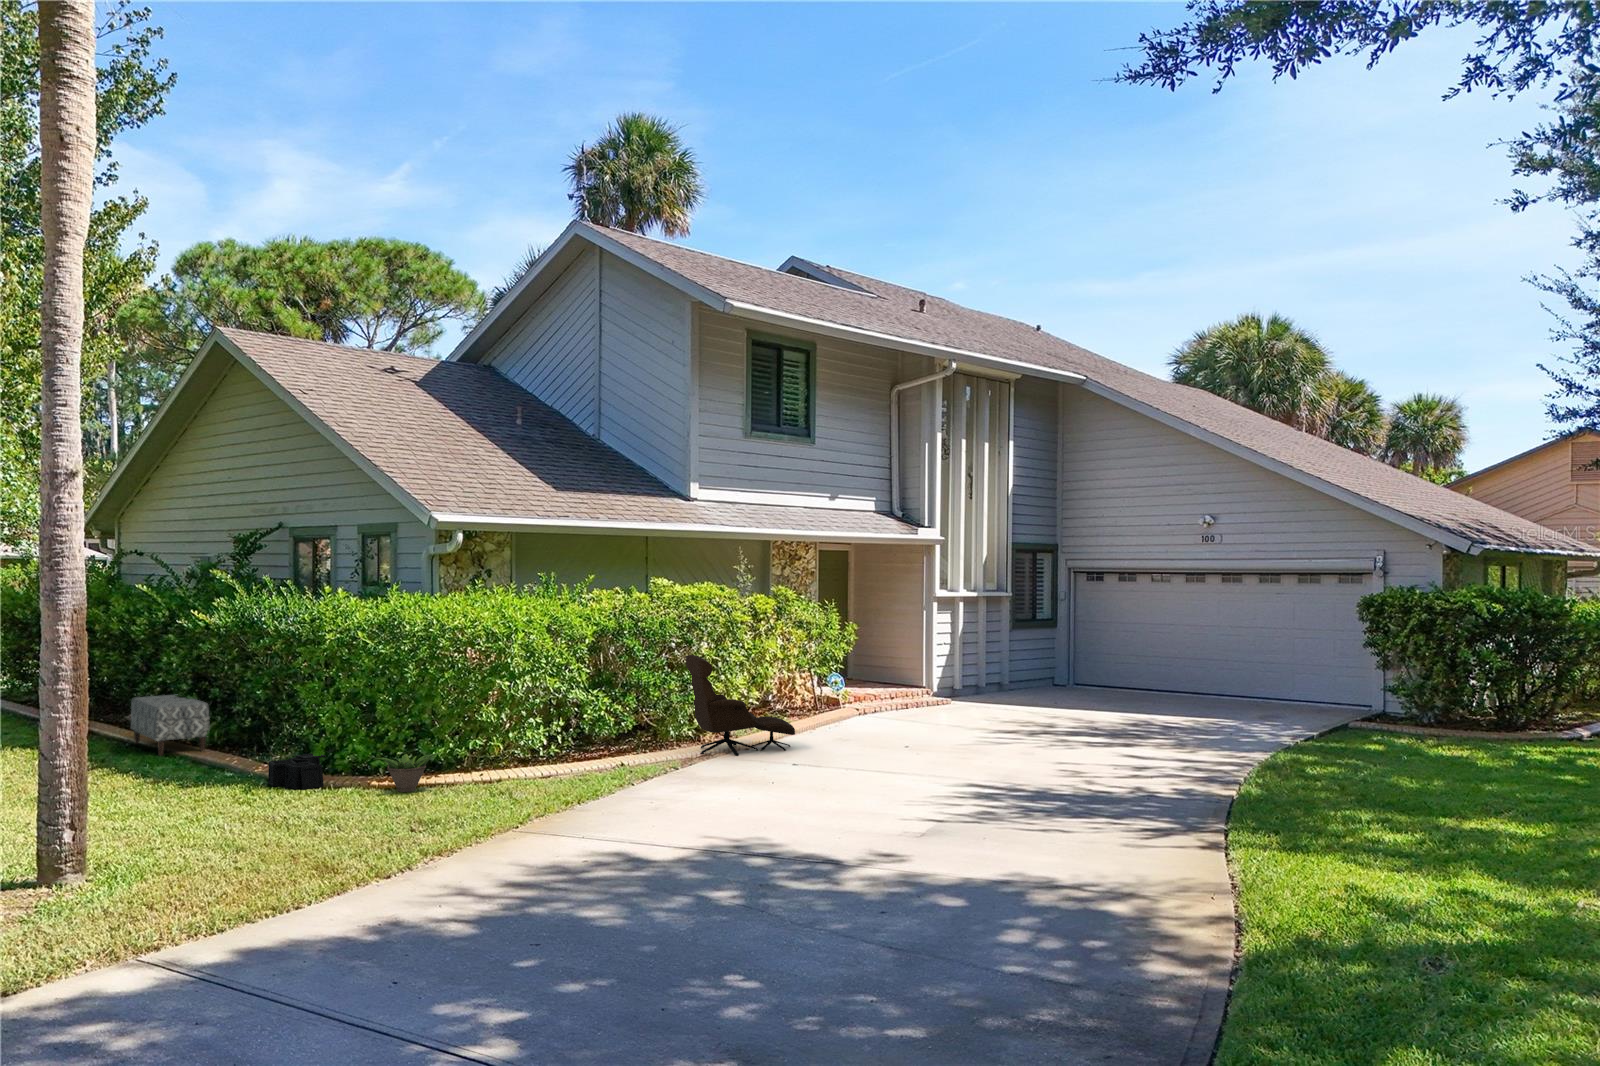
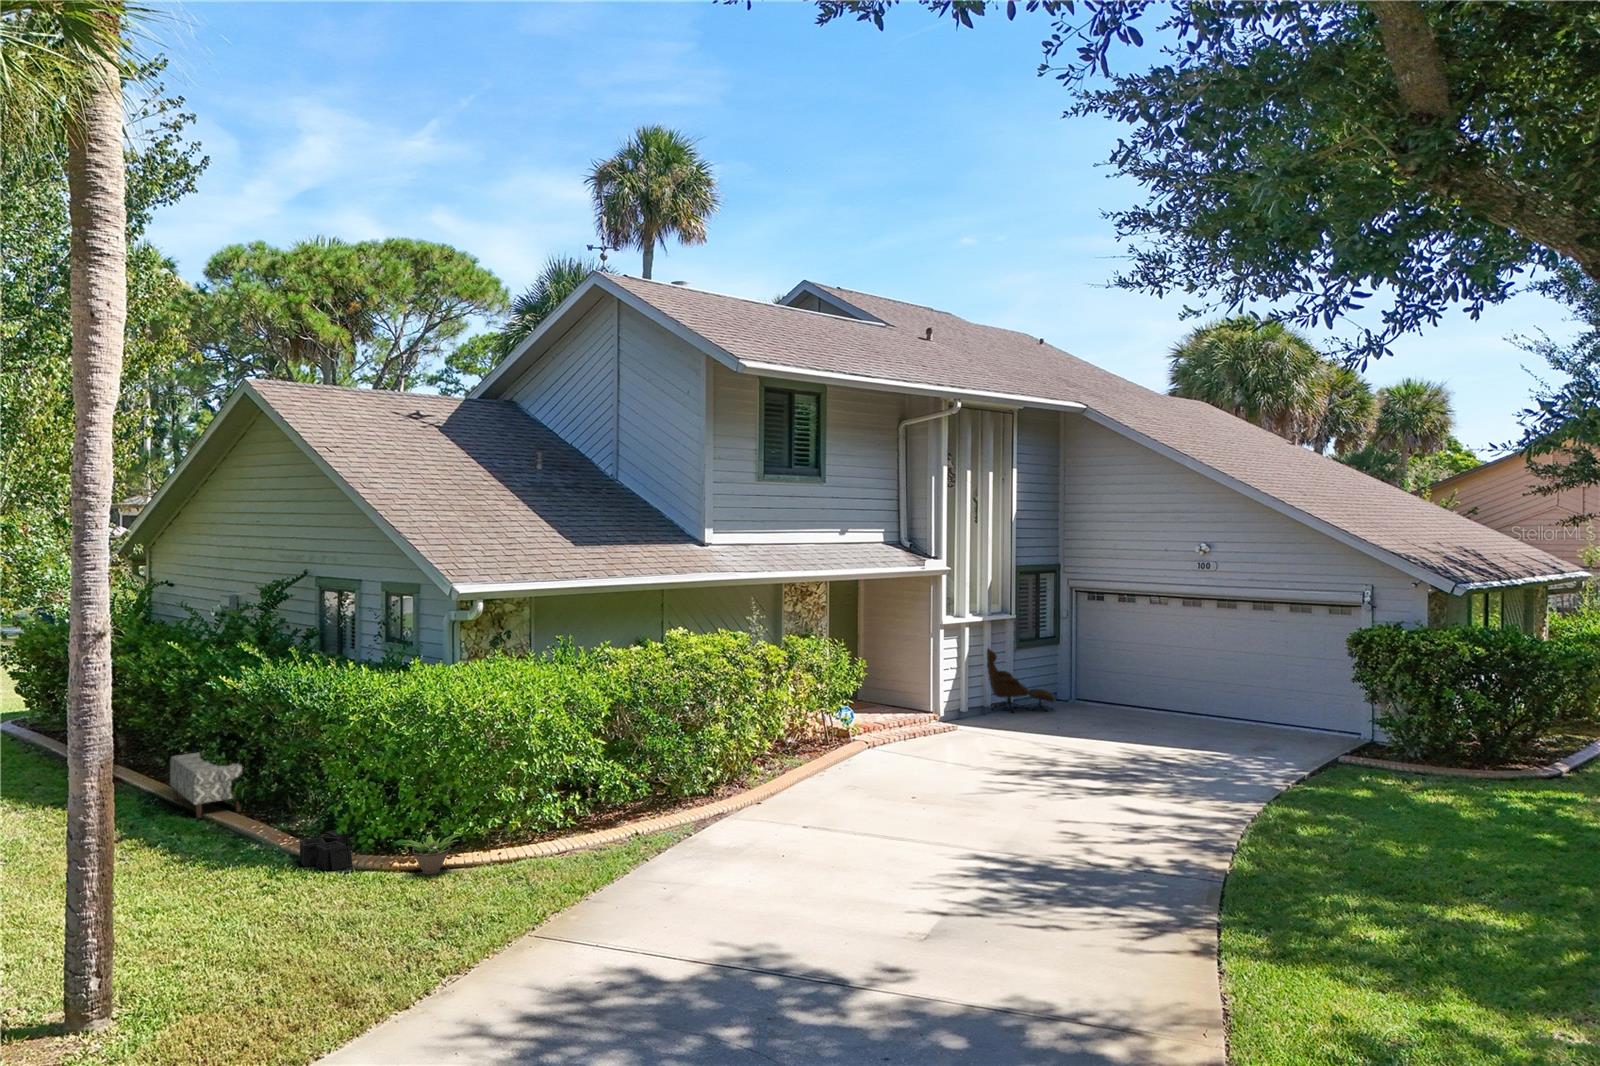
lounge chair: present [686,655,795,756] -> present [987,648,1054,713]

